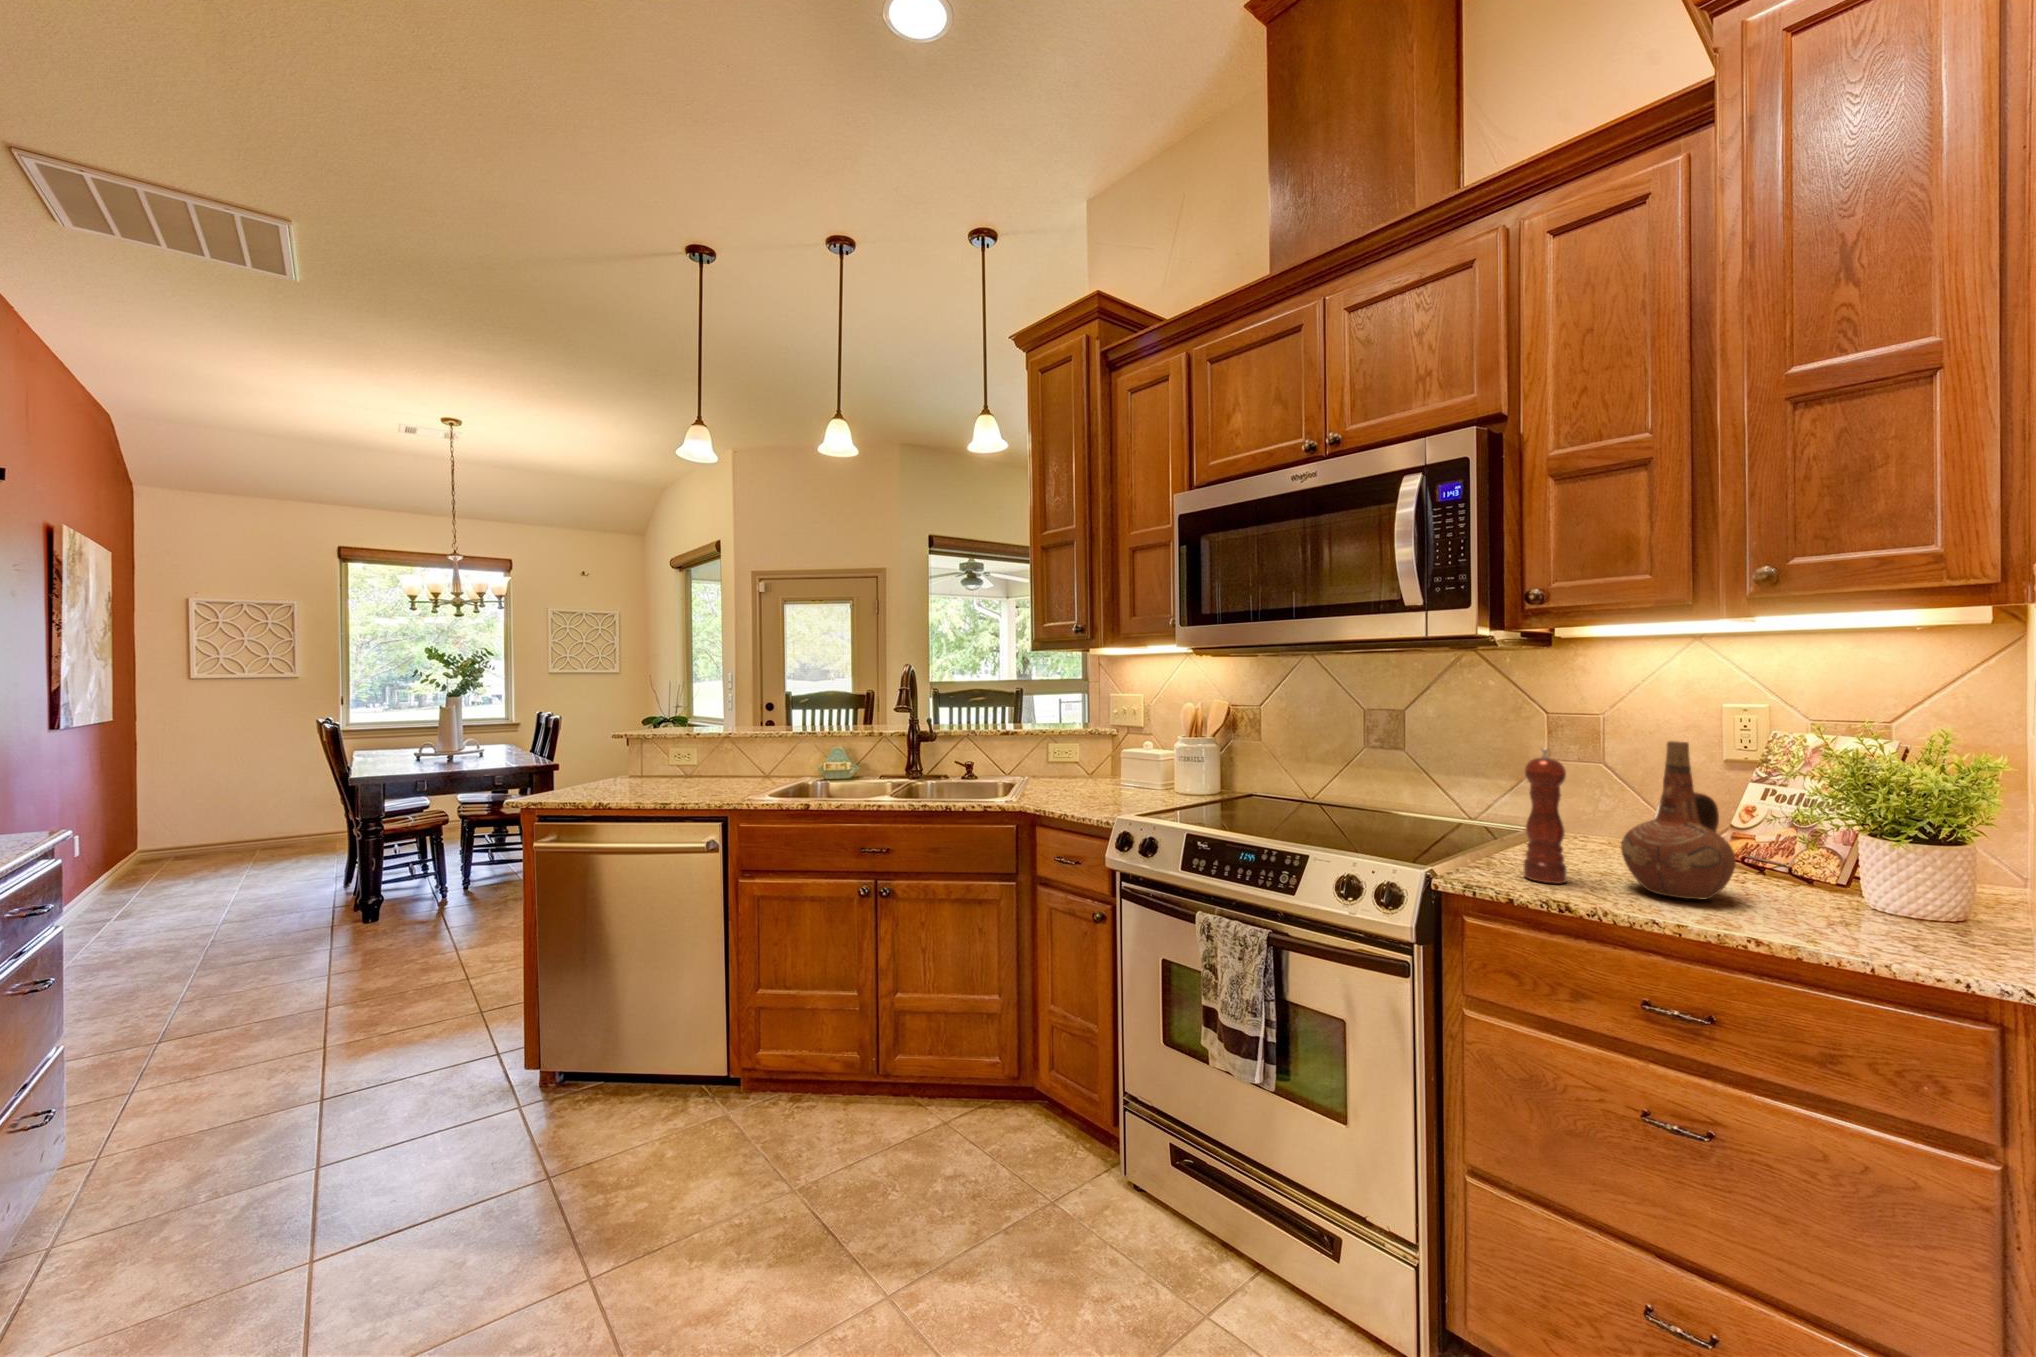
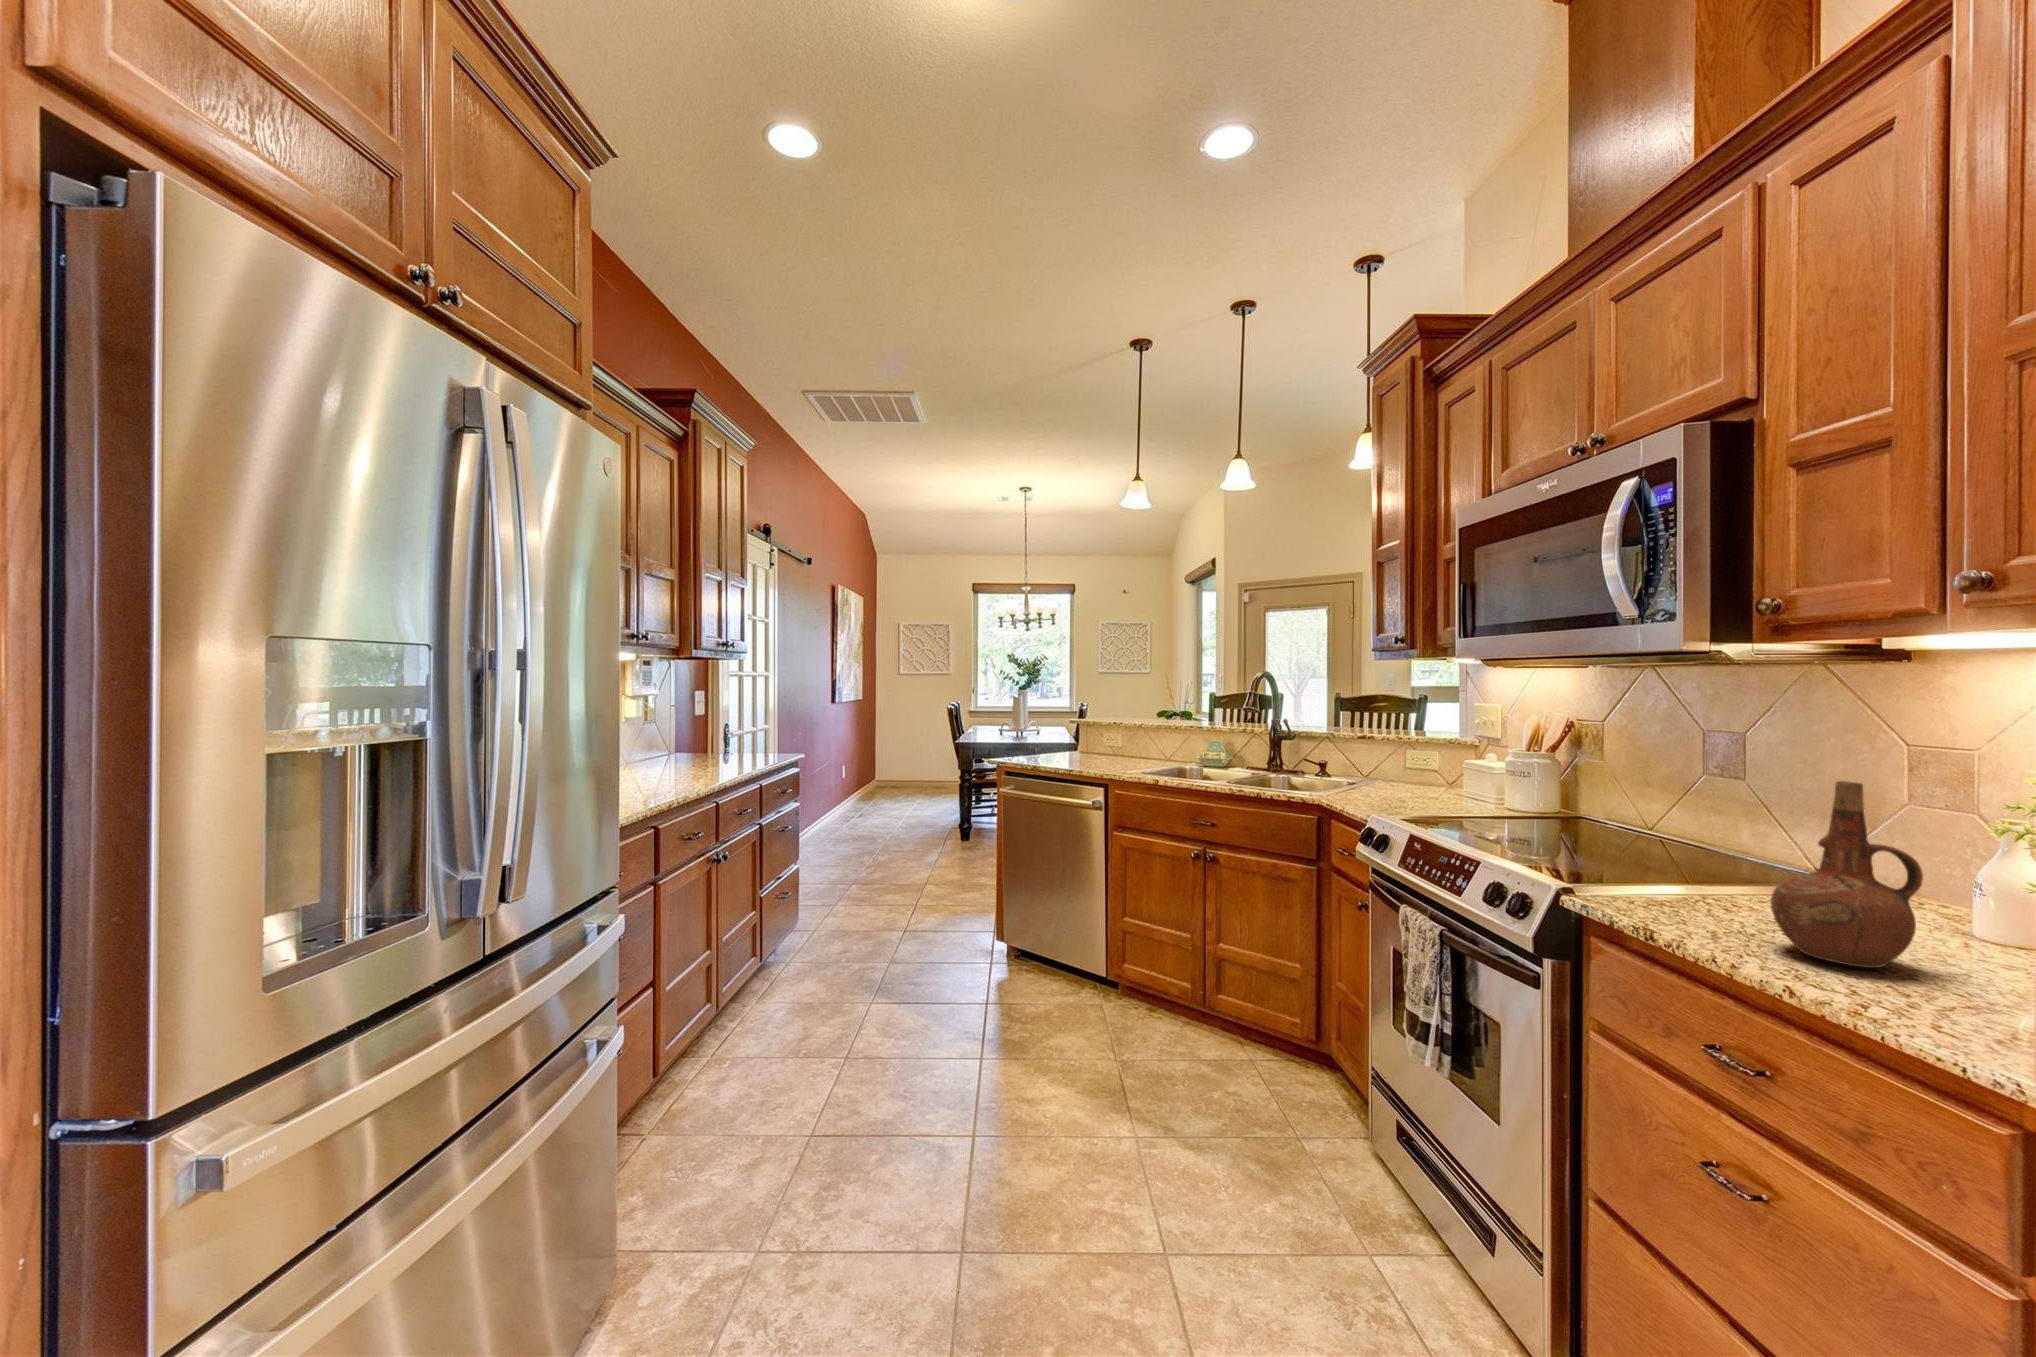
pepper mill: present [1523,749,1567,884] -> none [1674,779,1725,927]

